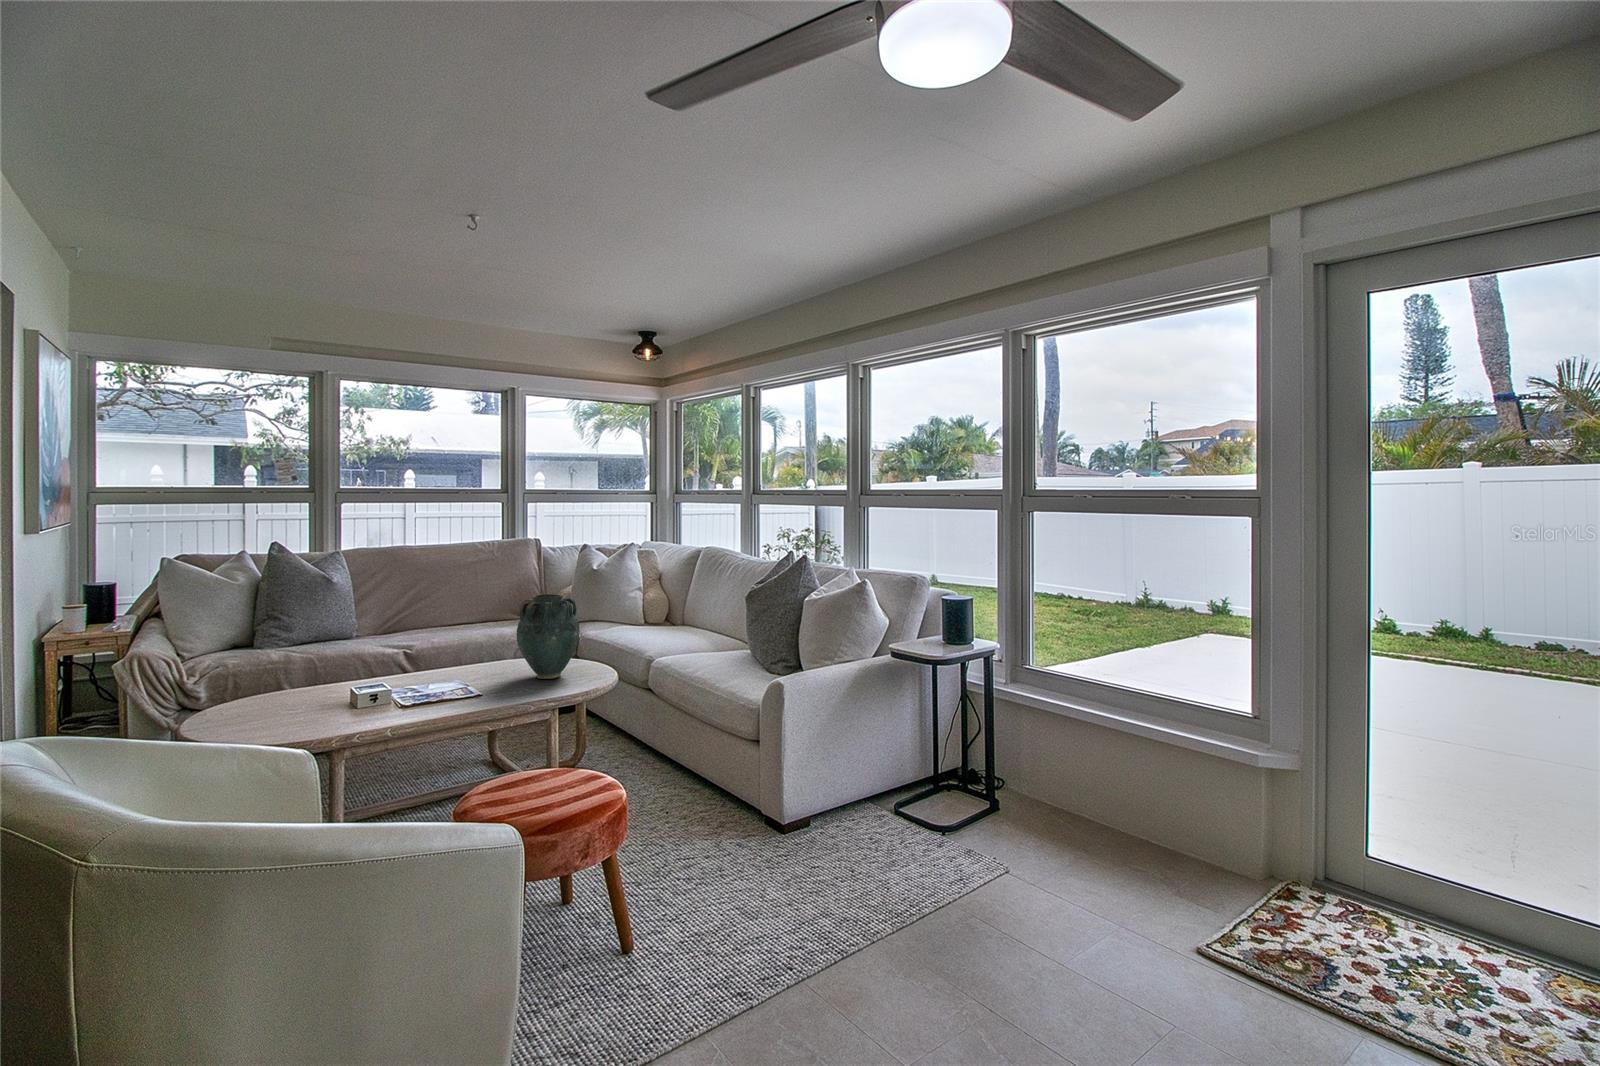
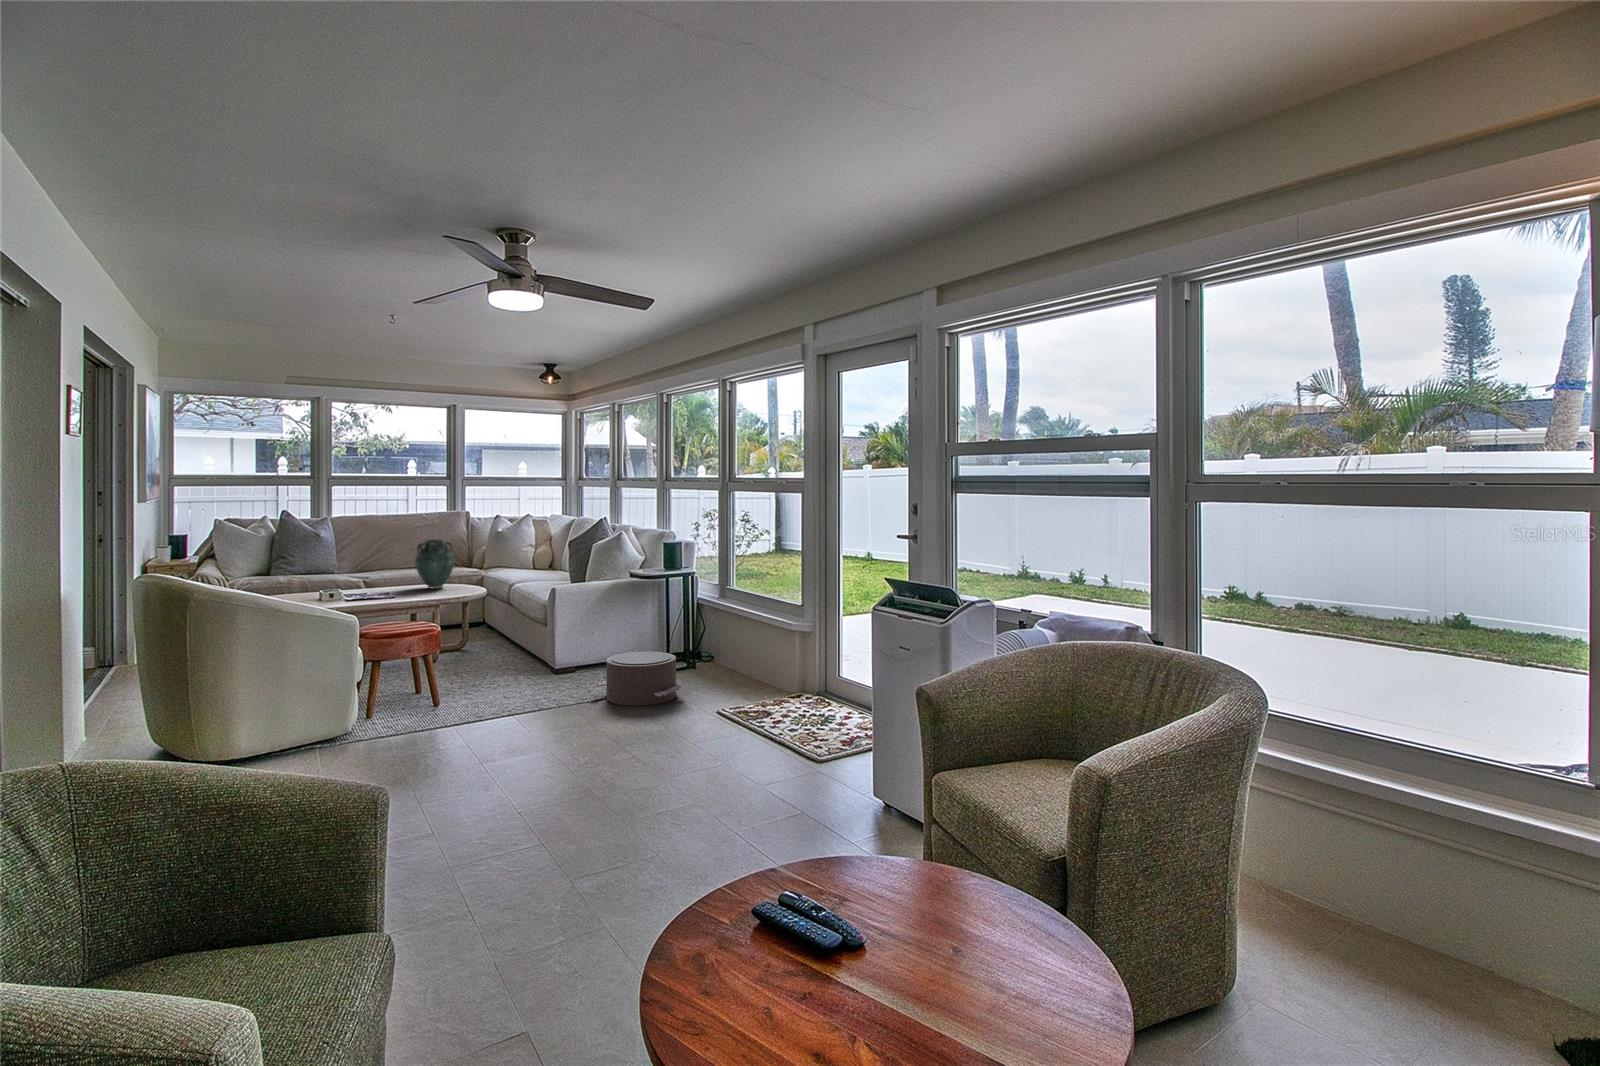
pouf: none [916,806,1092,941] -> present [591,651,682,706]

